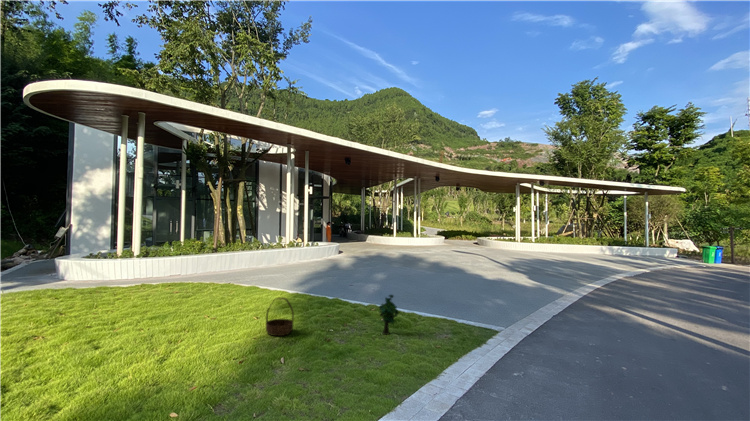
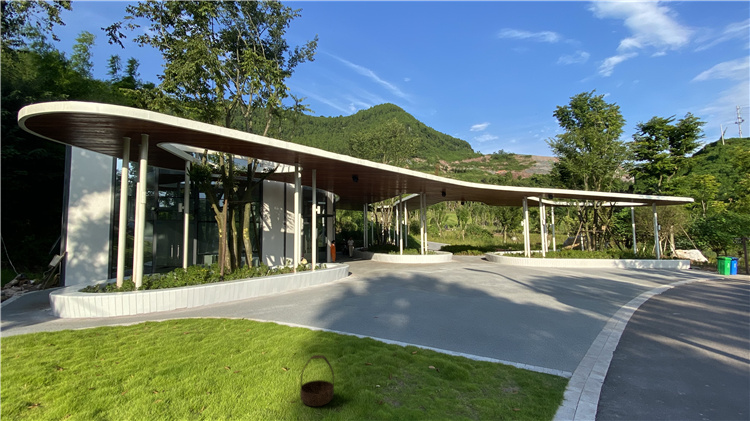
decorative plant: present [378,295,399,335] -> none [429,344,458,394]

